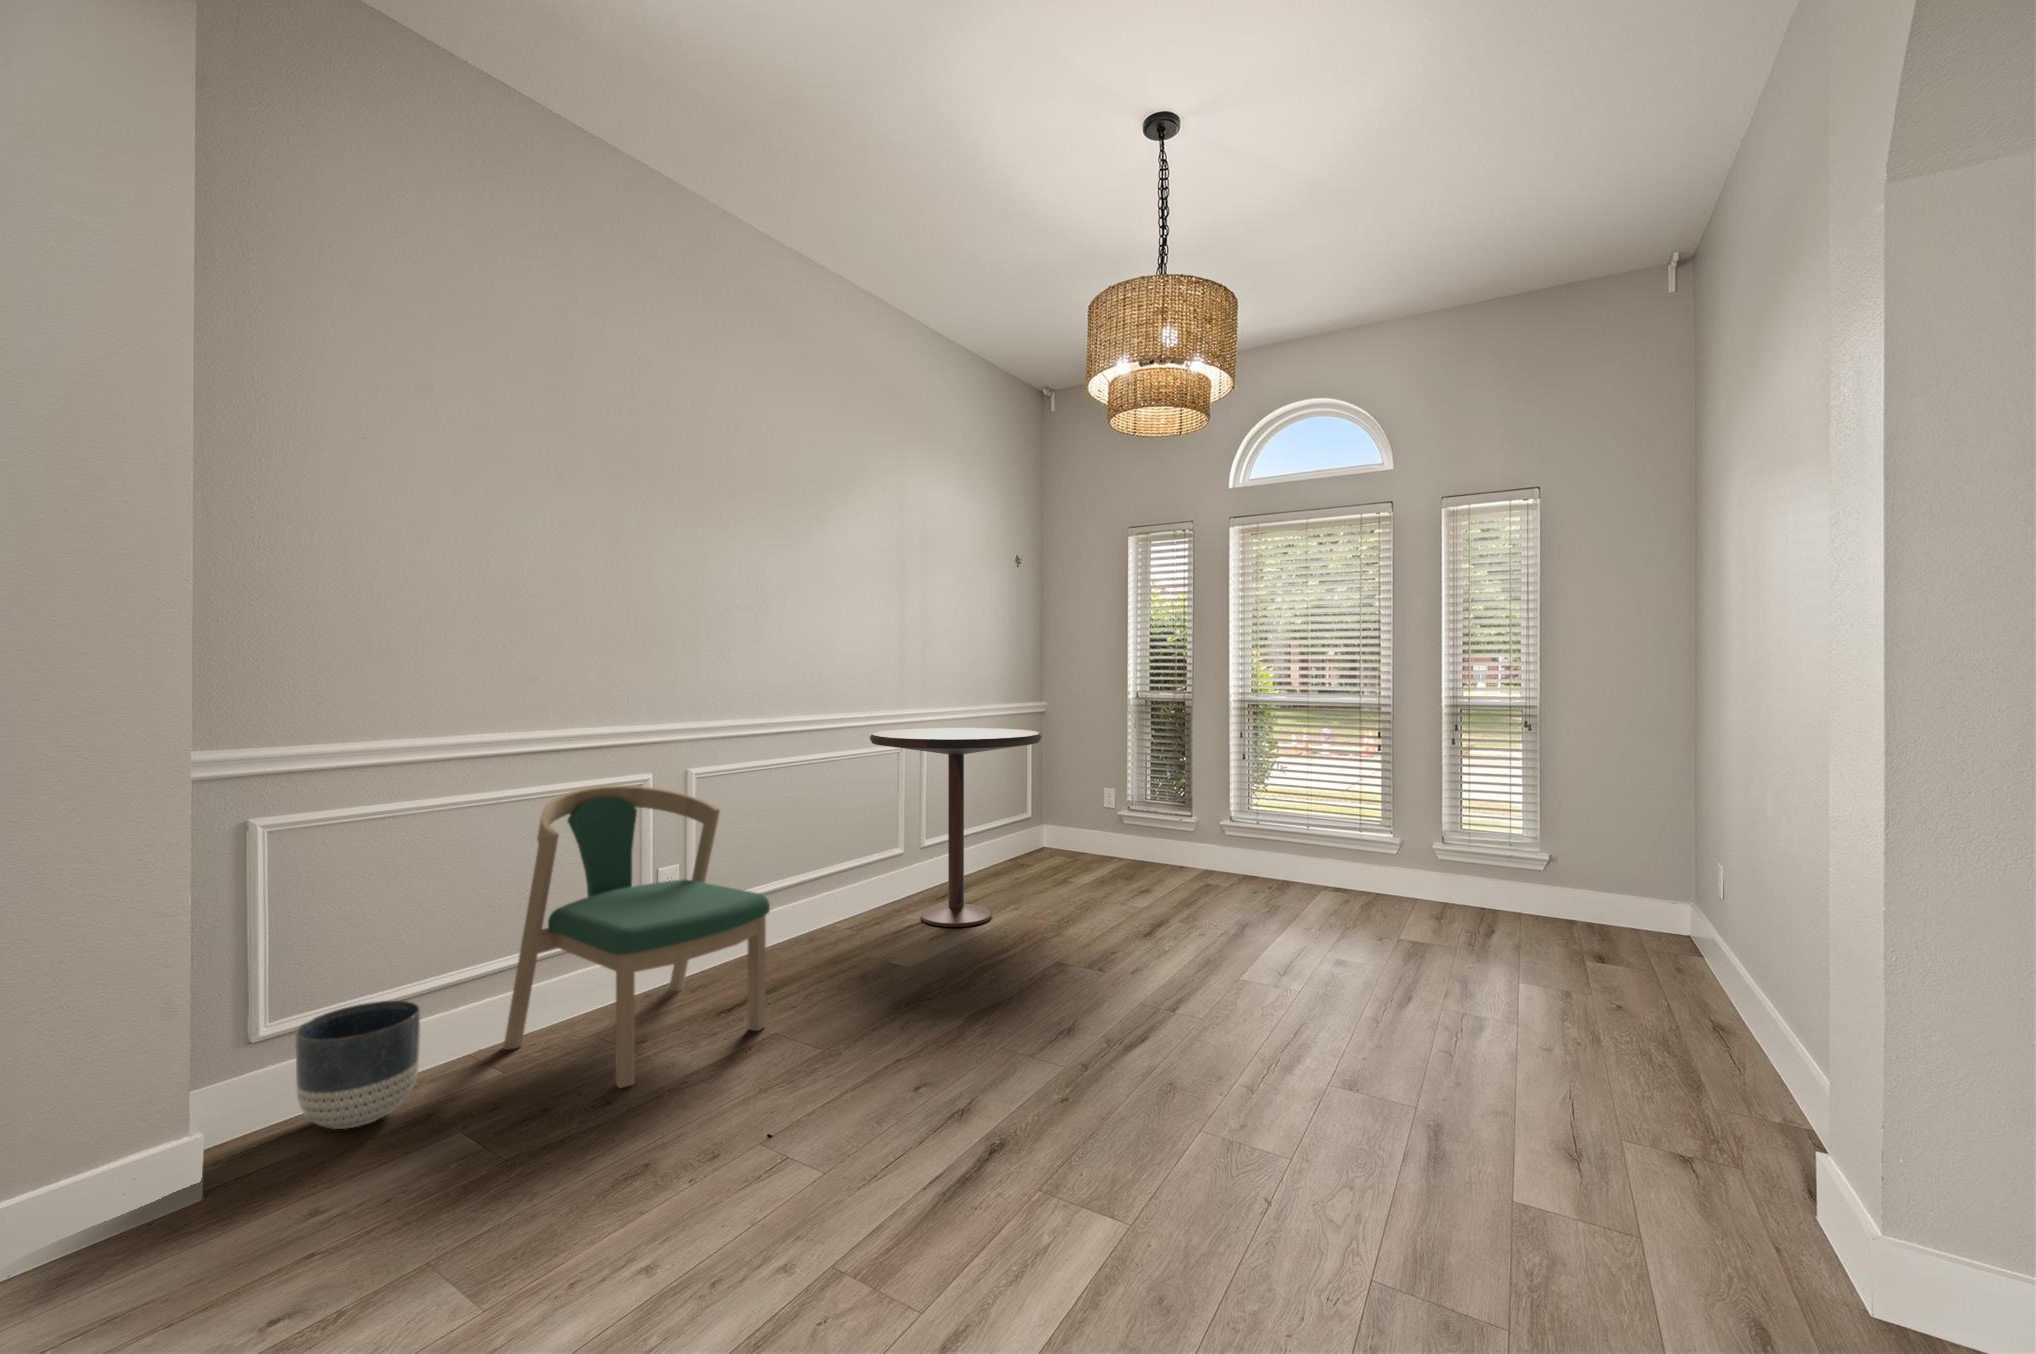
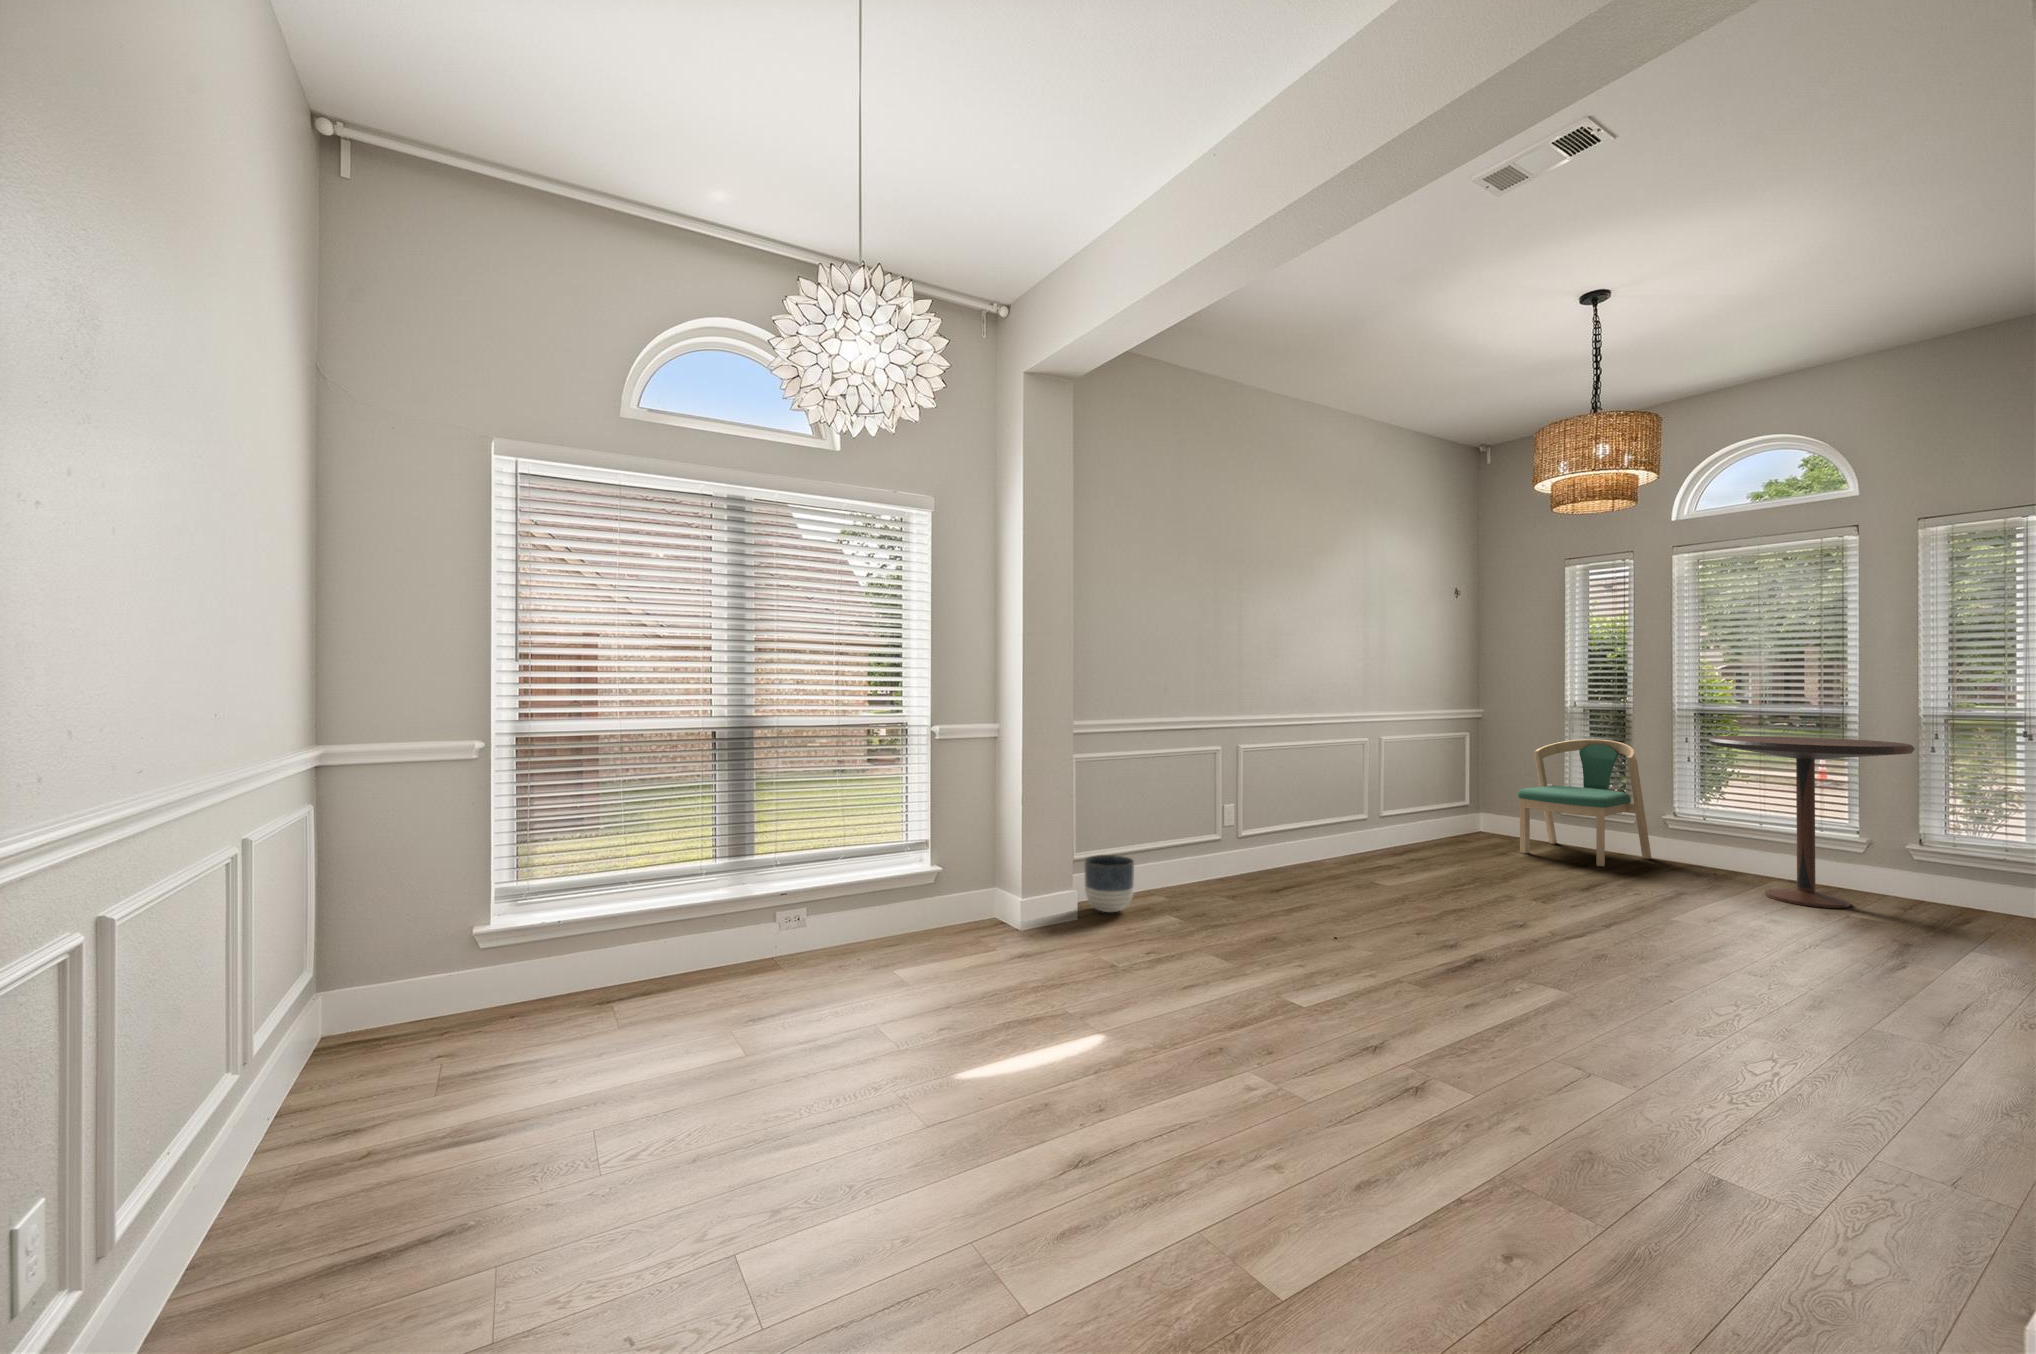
pedestal table: present [870,728,1042,927] -> present [1709,736,1915,908]
dining chair: present [503,785,770,1088] -> present [1518,739,1652,866]

